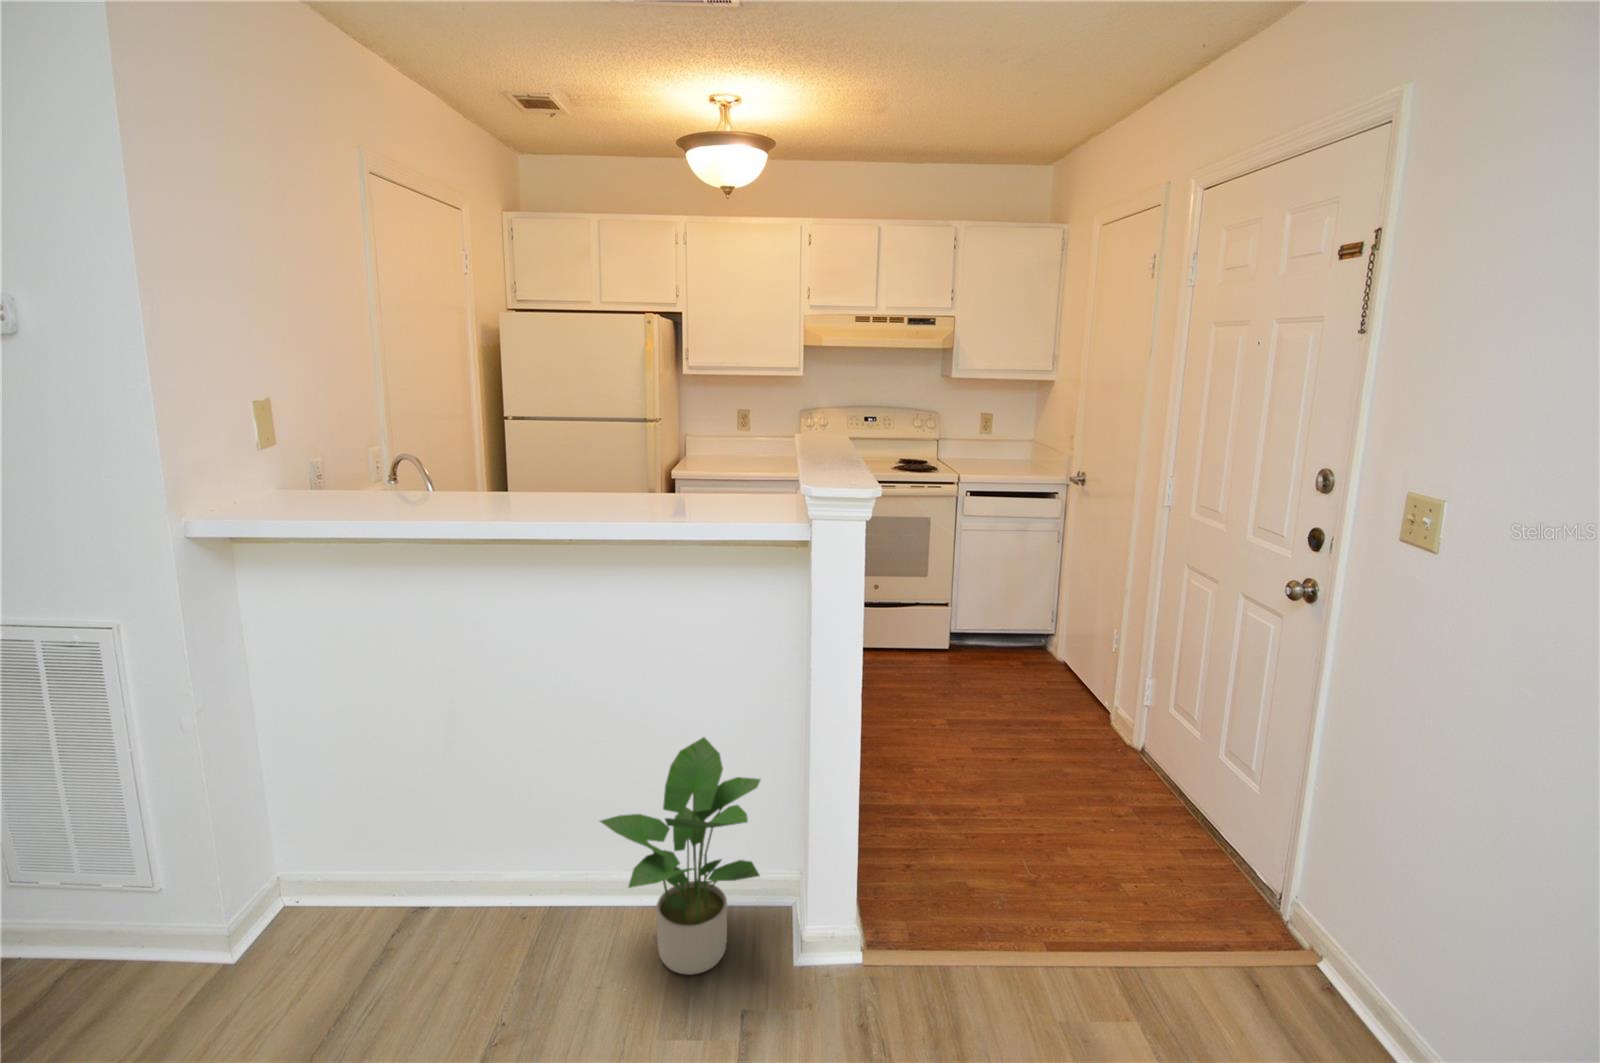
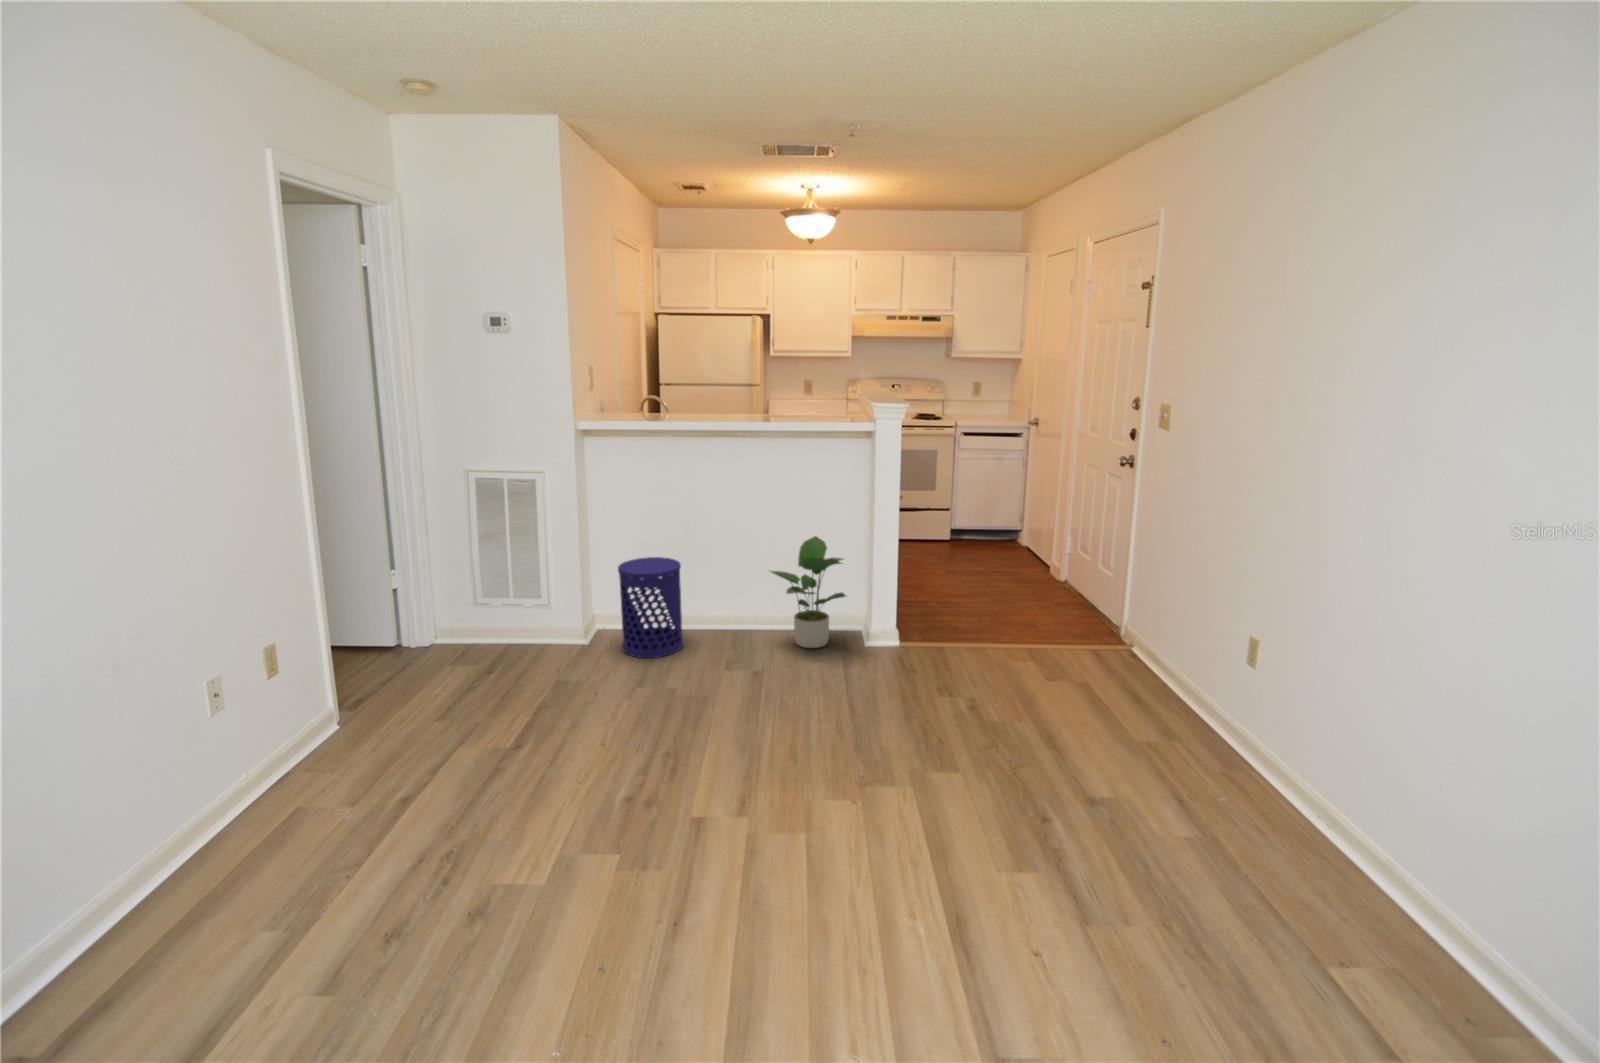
waste bin: none [273,781,435,1020] -> present [618,557,683,658]

